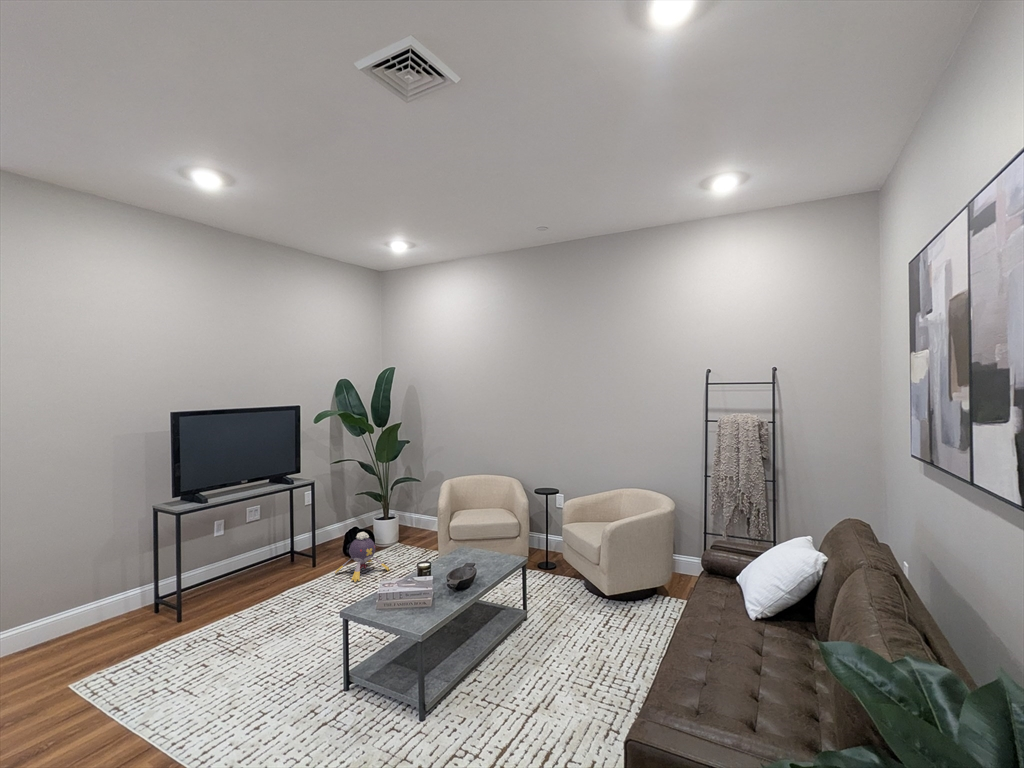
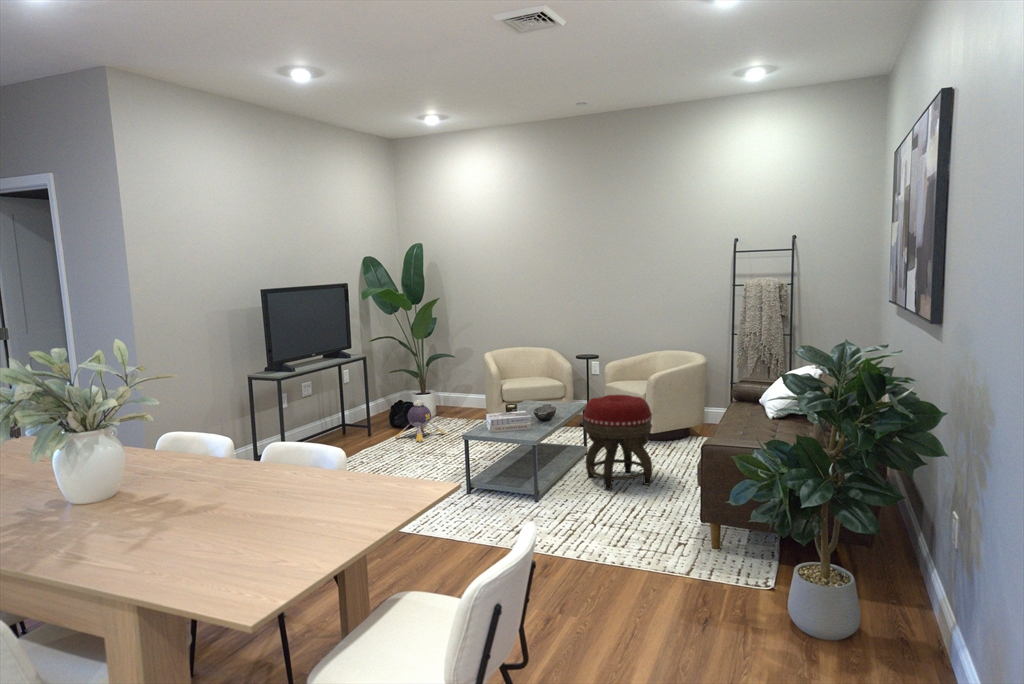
footstool: none [503,560,591,702] -> present [584,395,653,490]

